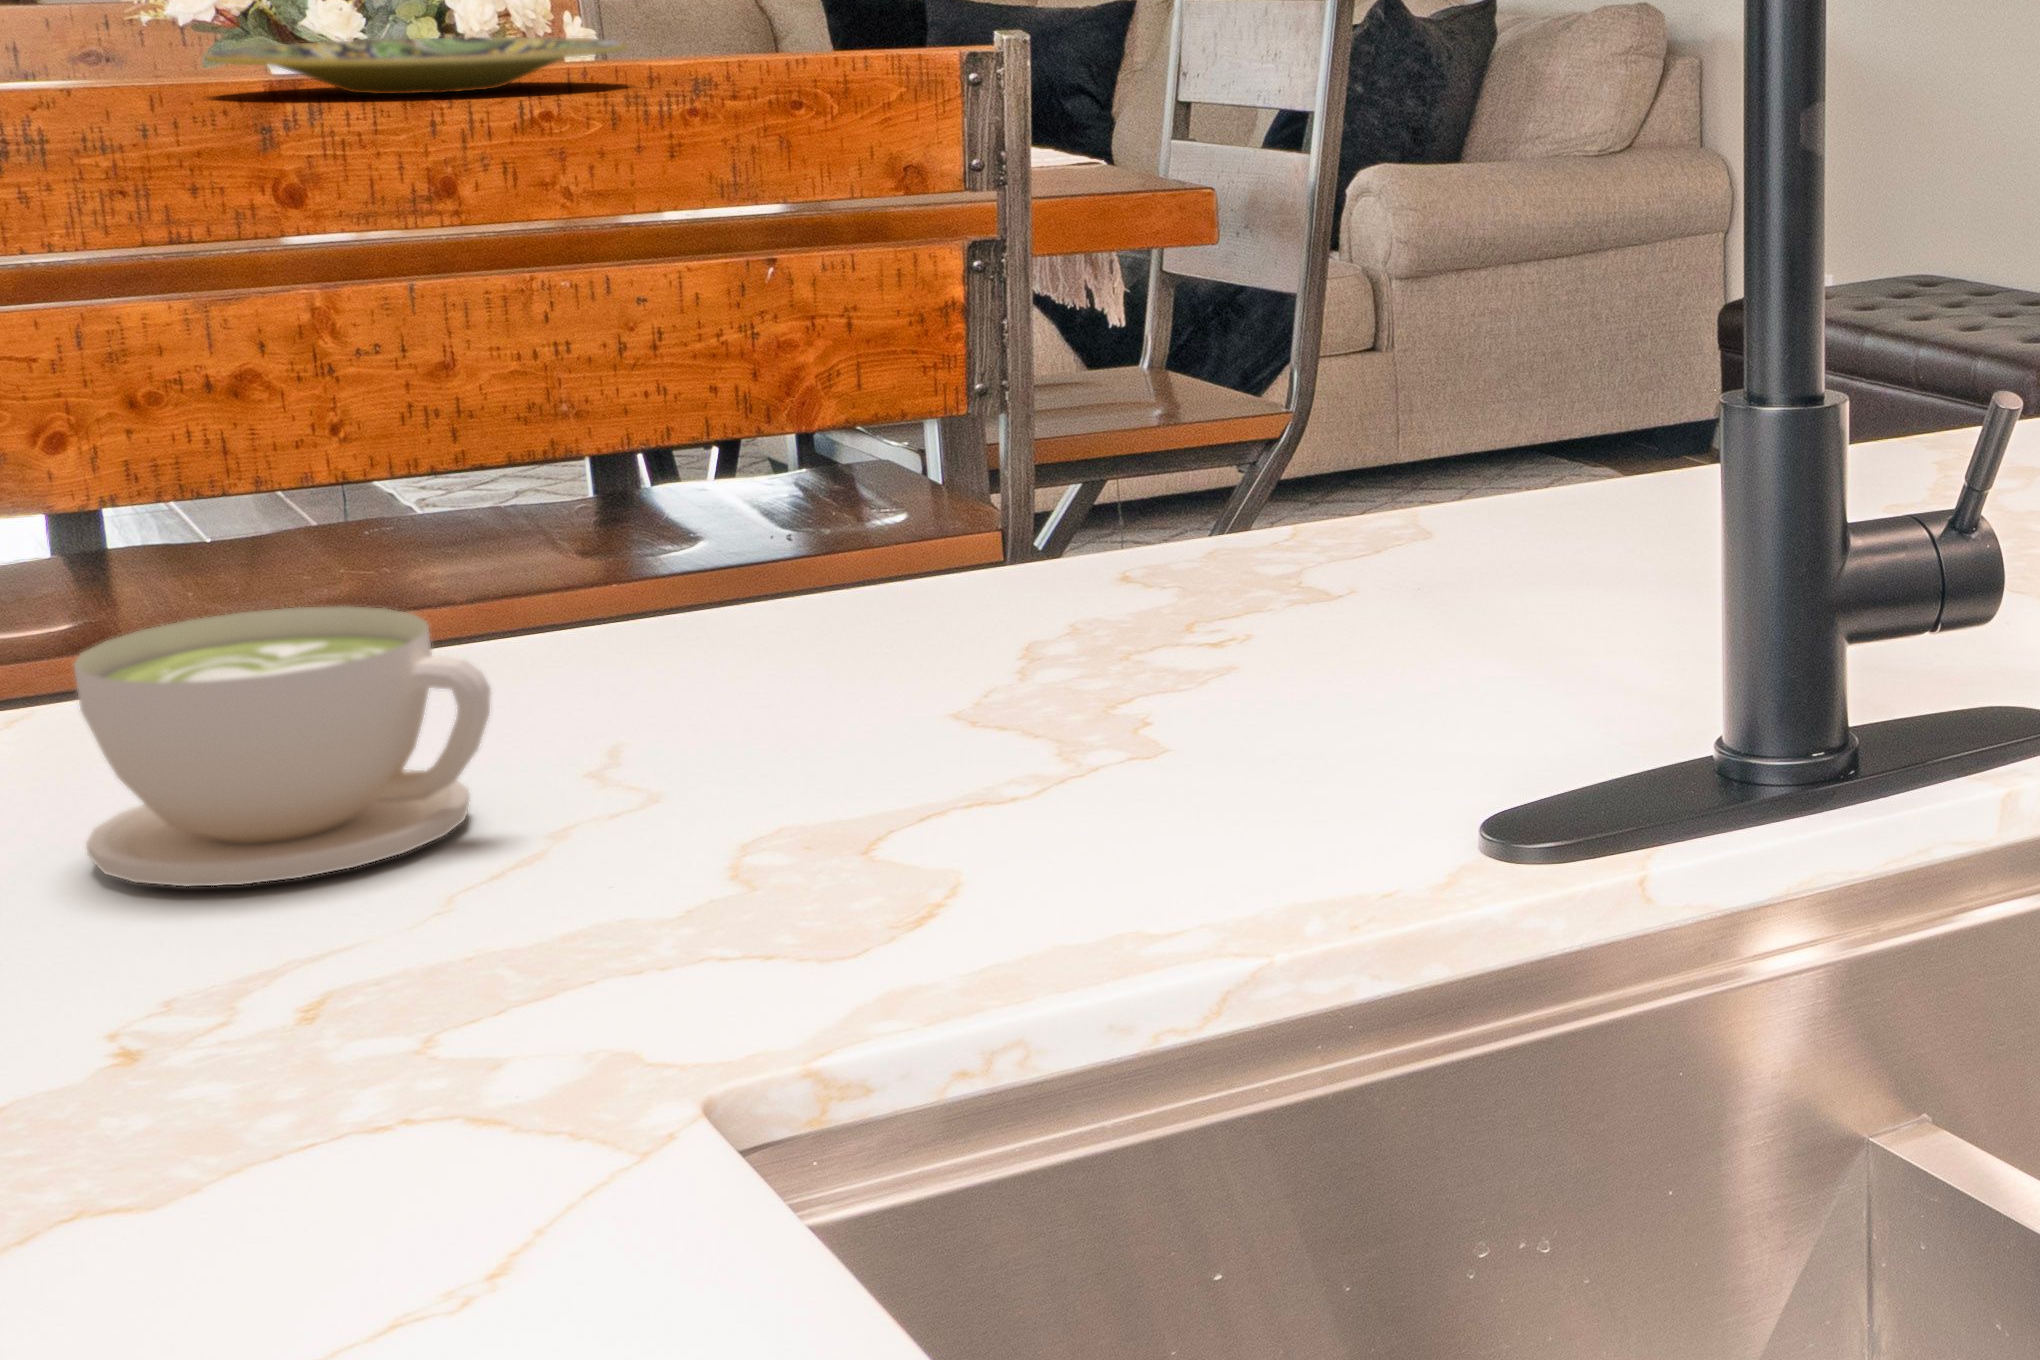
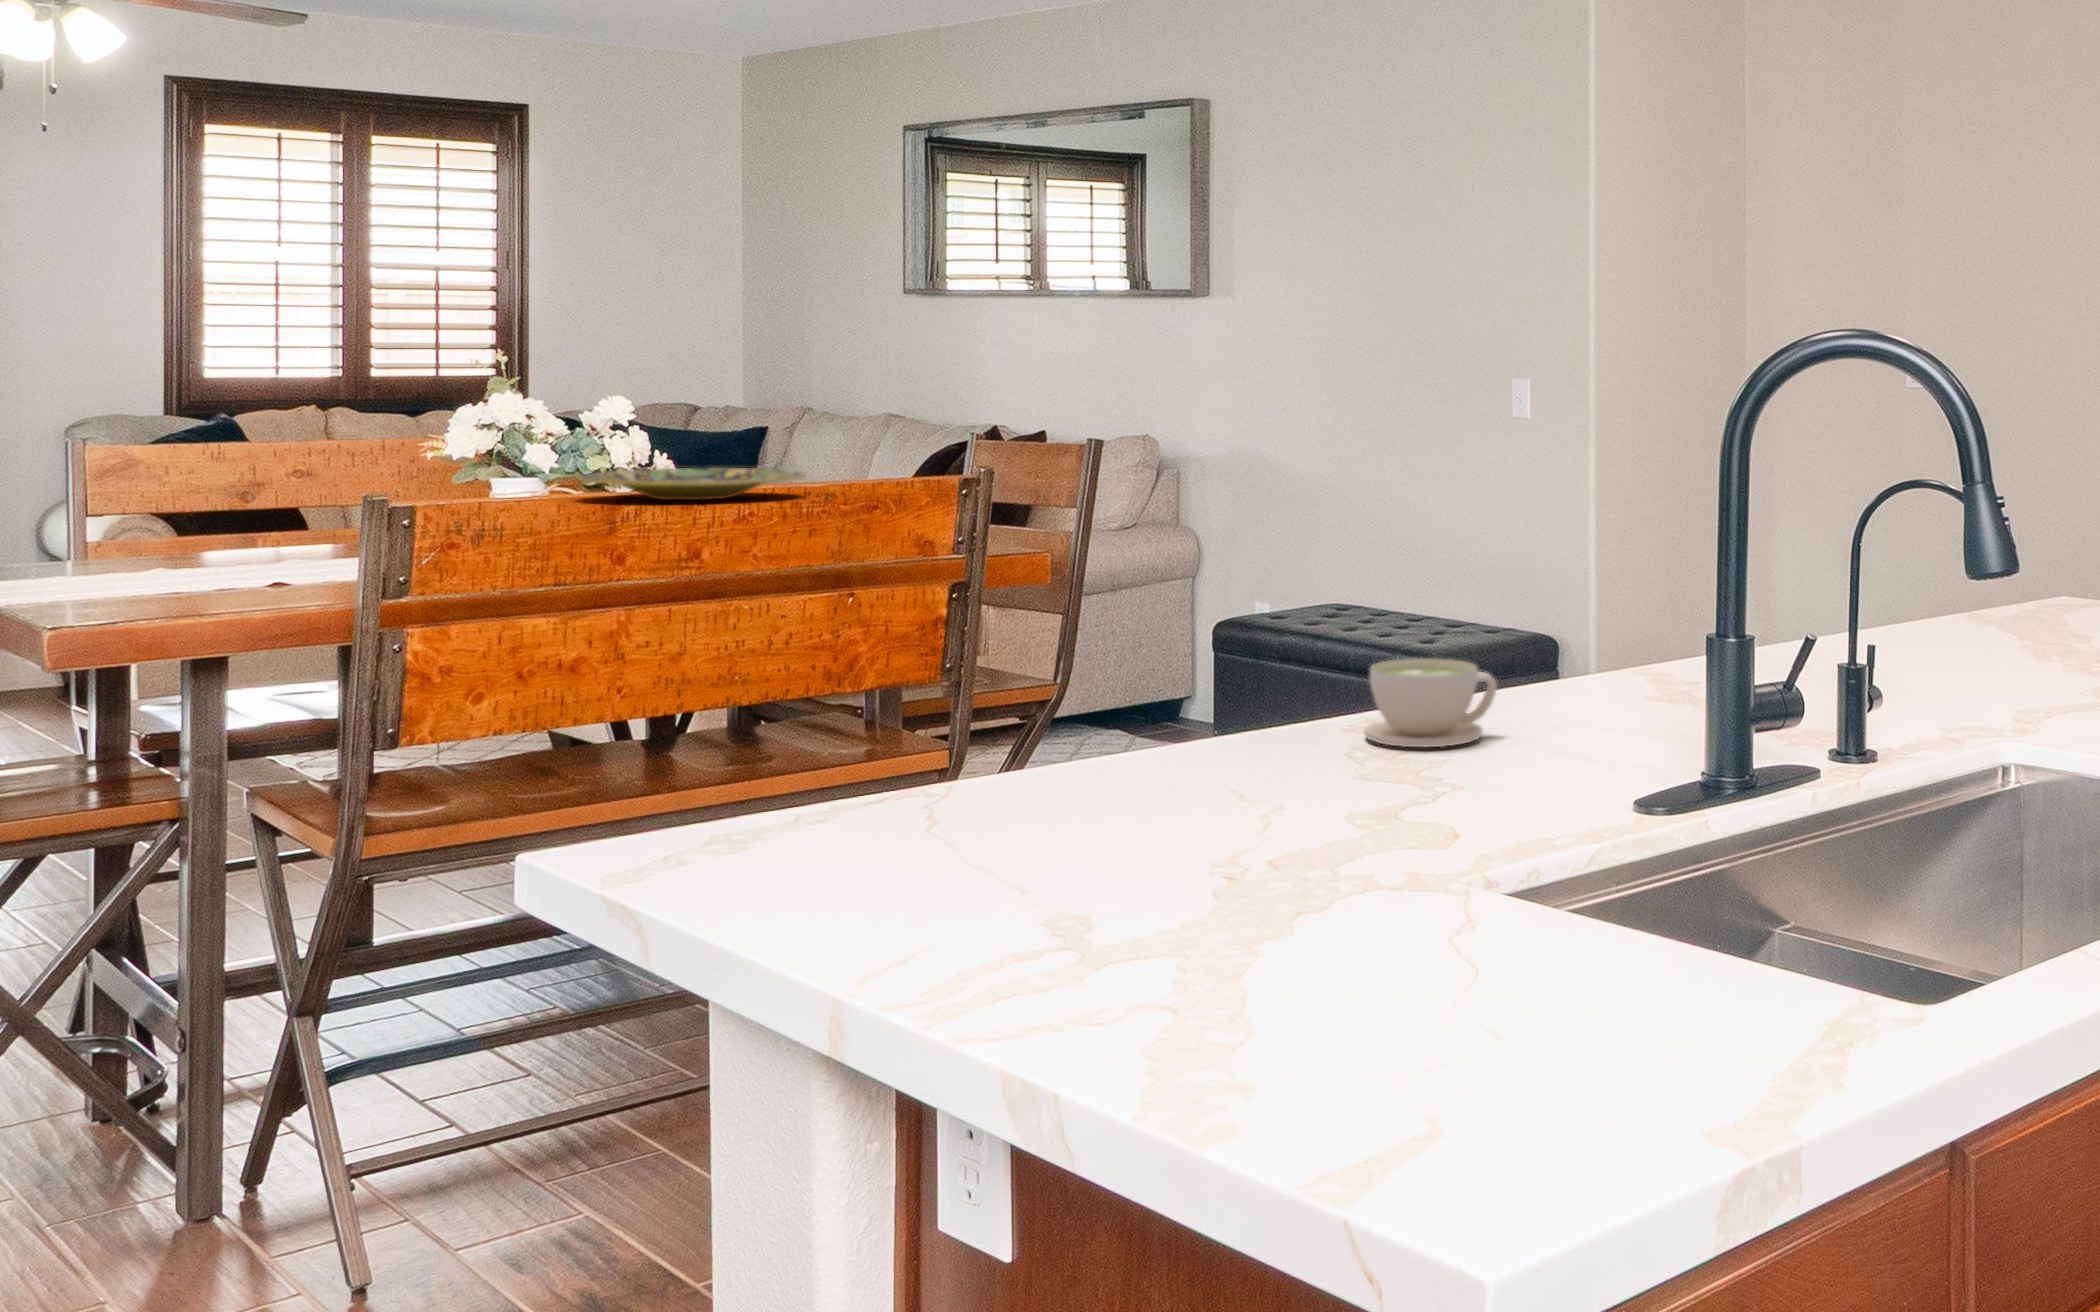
coffee cup: present [74,606,491,886] -> present [1364,658,1497,747]

